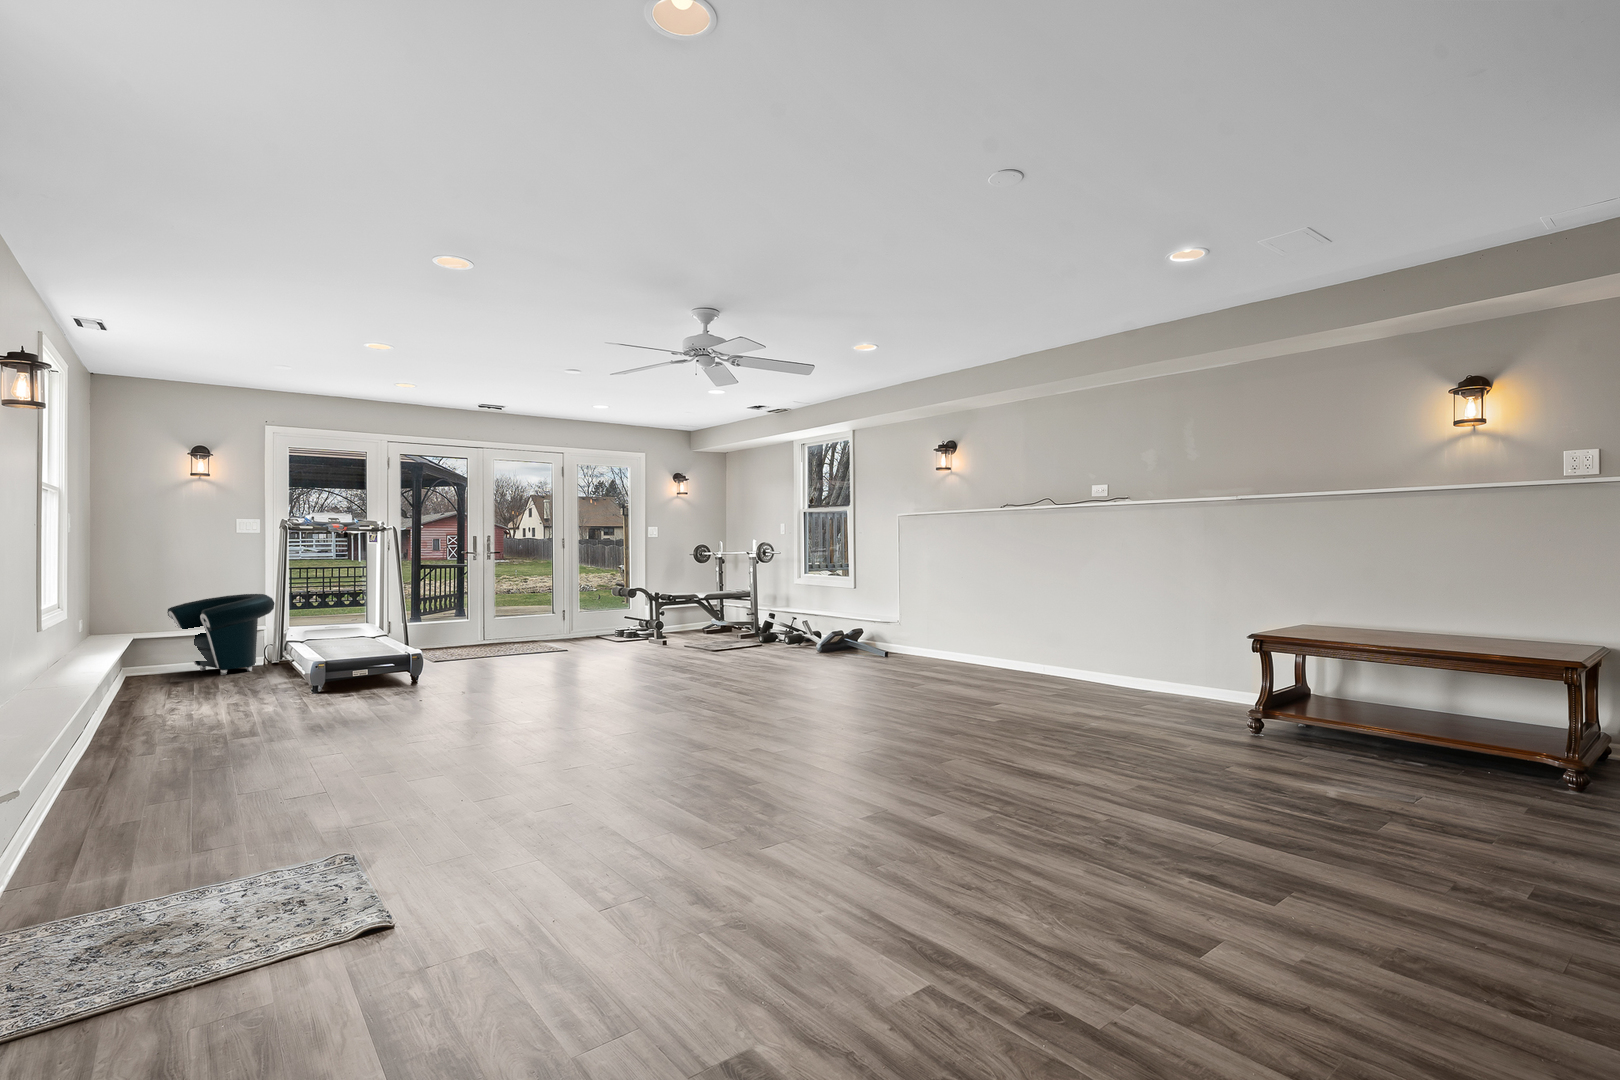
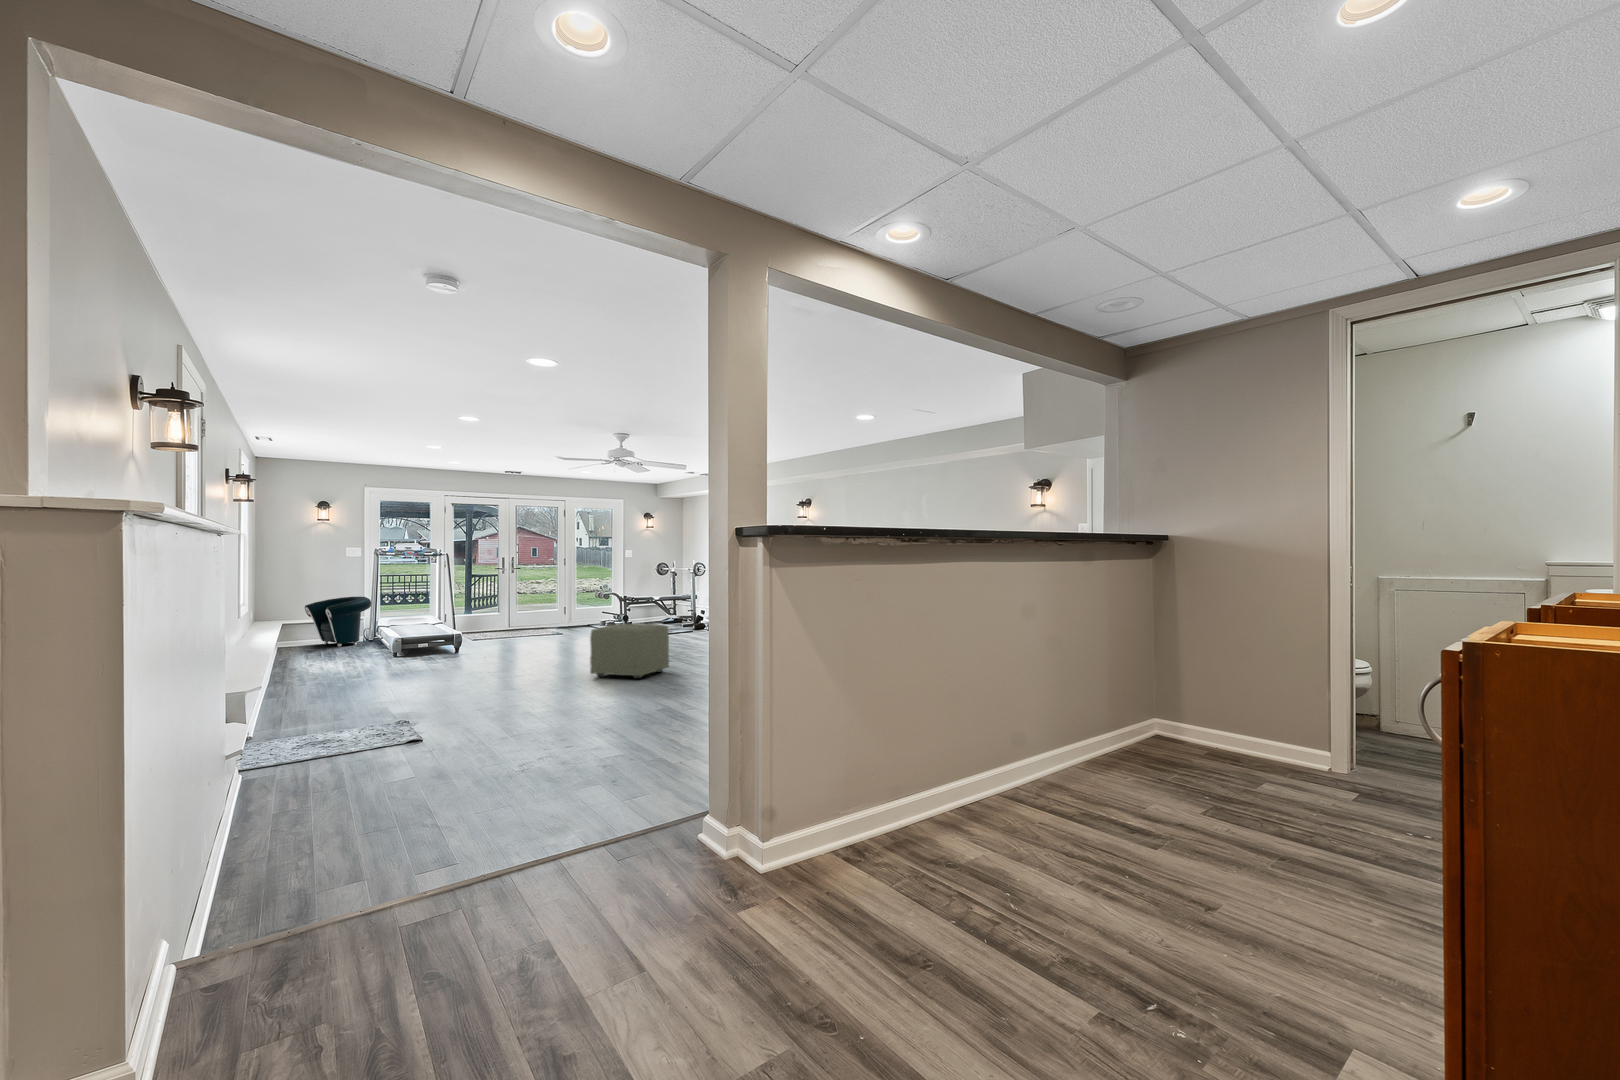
ottoman: none [682,634,815,736] -> present [590,624,669,679]

